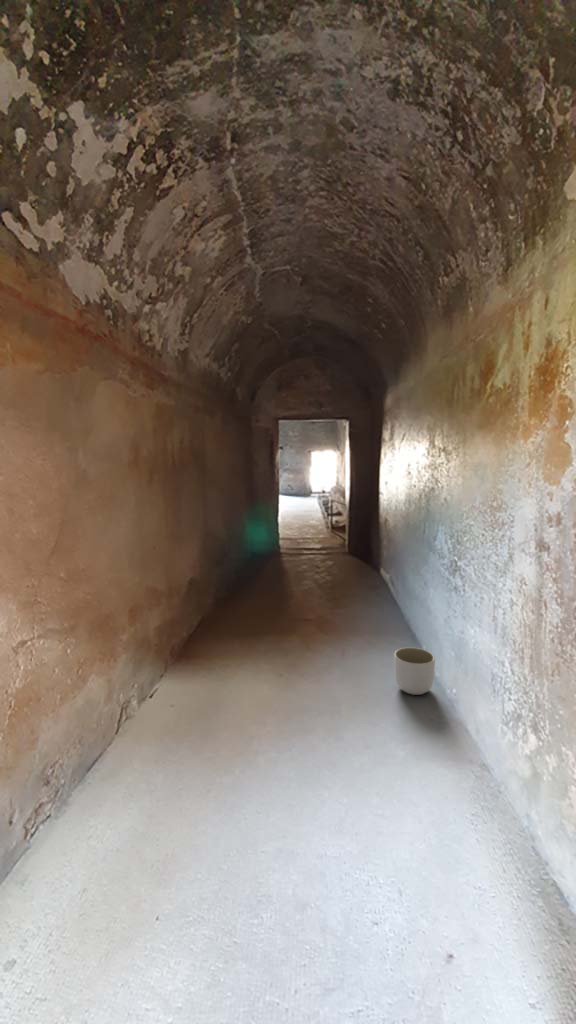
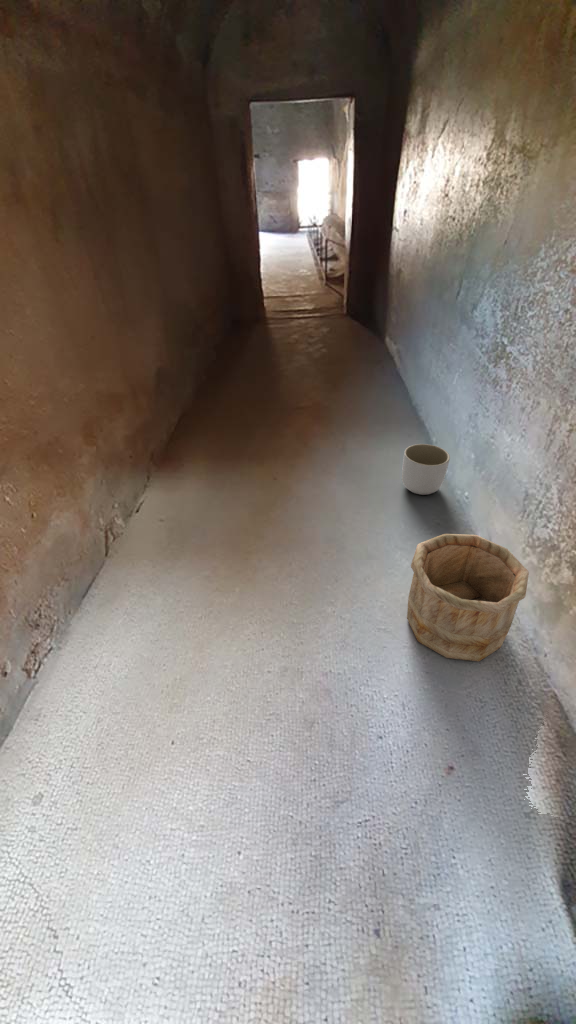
wooden bucket: none [396,713,503,845] -> present [407,534,529,661]

